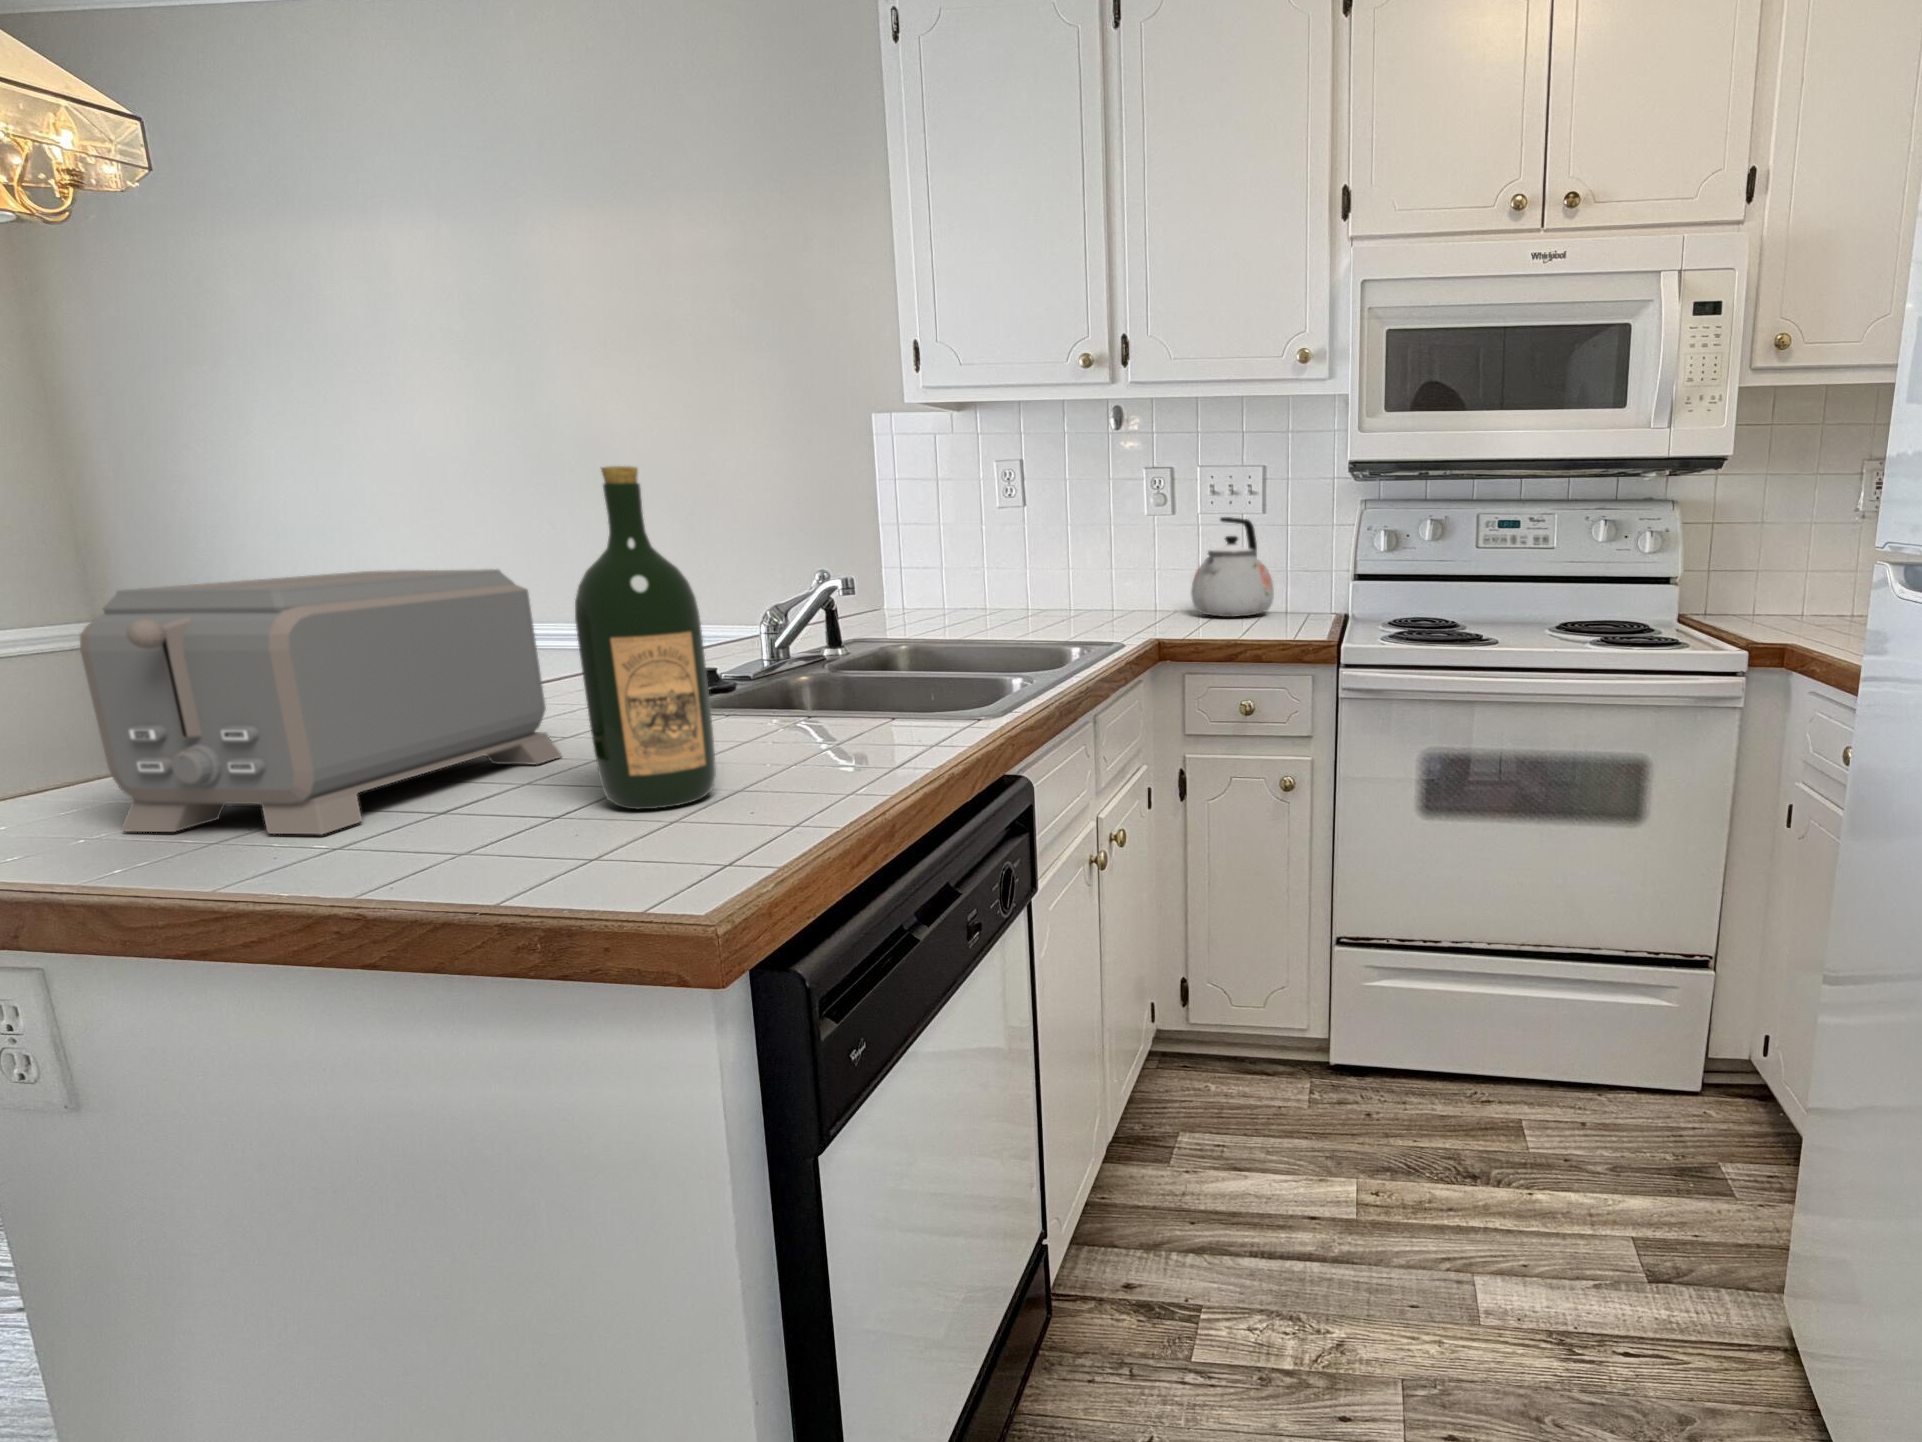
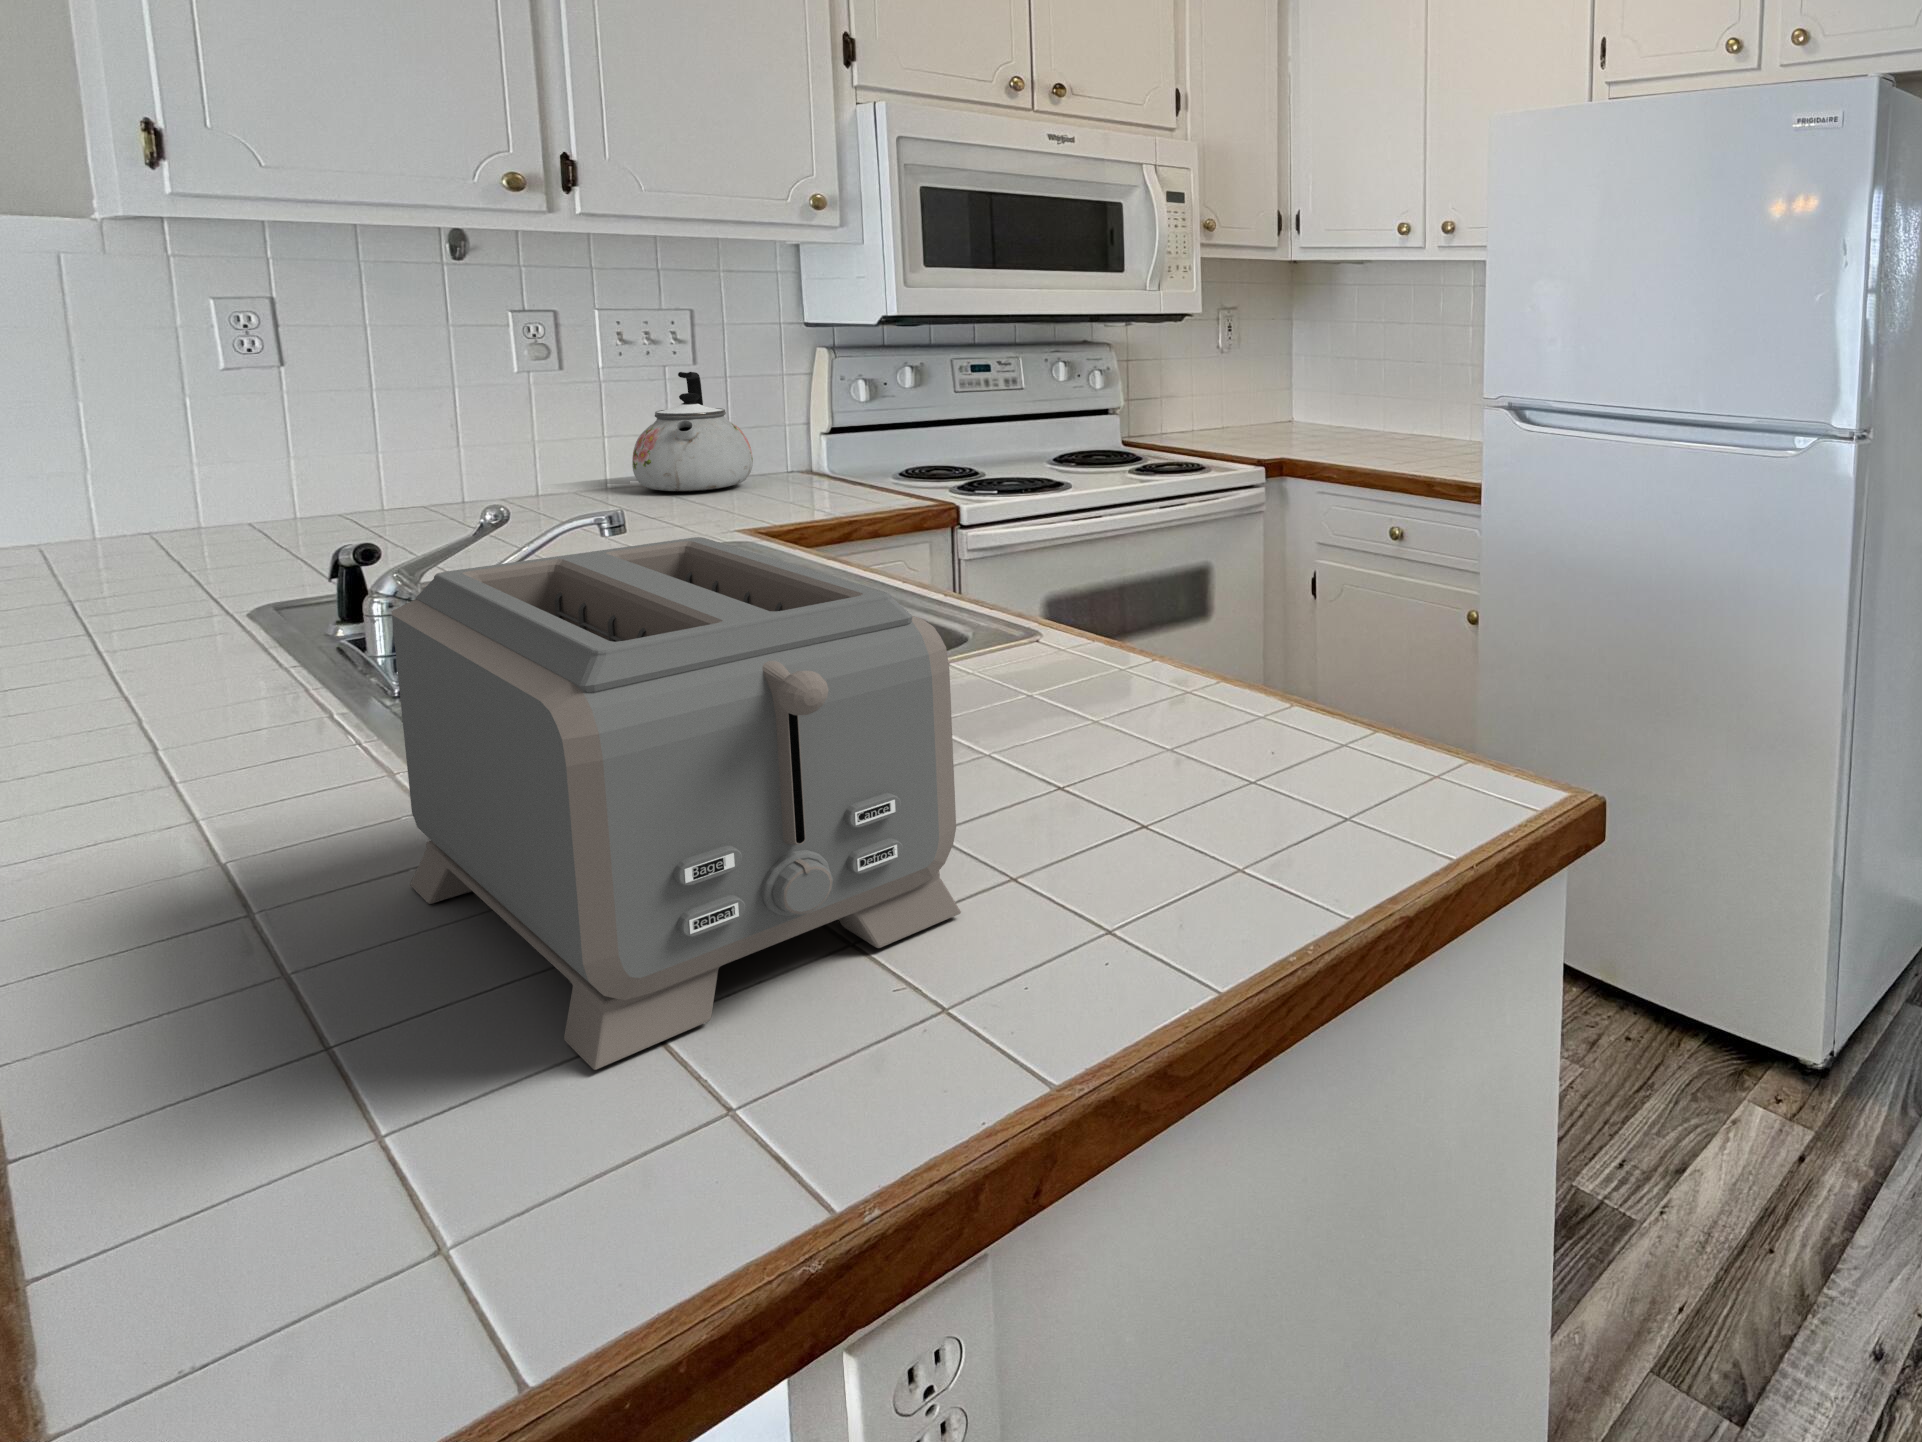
wine bottle: present [575,466,716,809] -> none [1056,397,1188,774]

